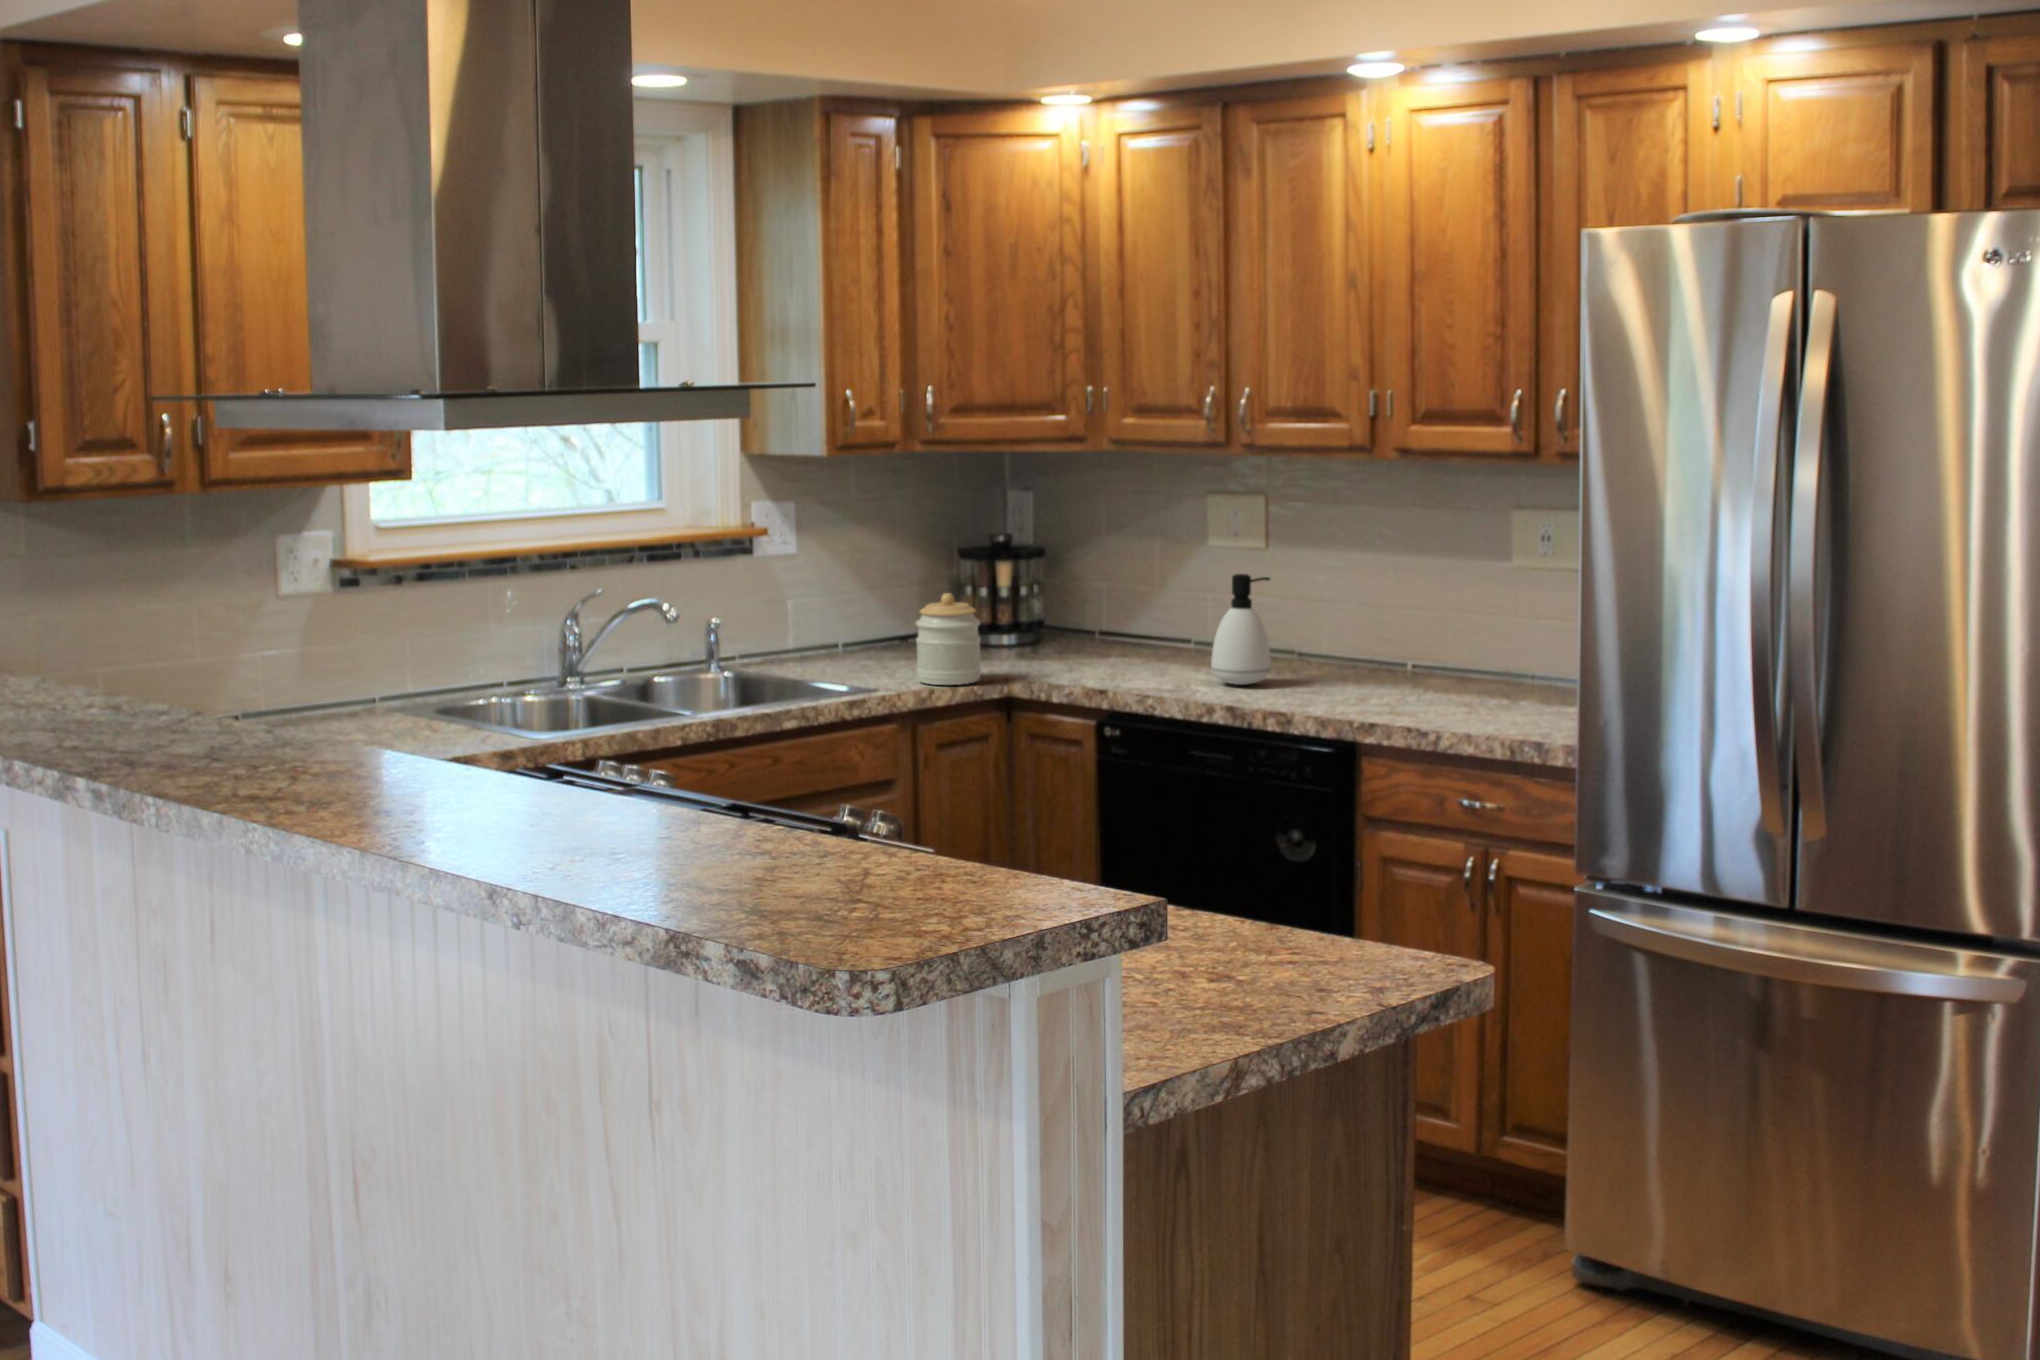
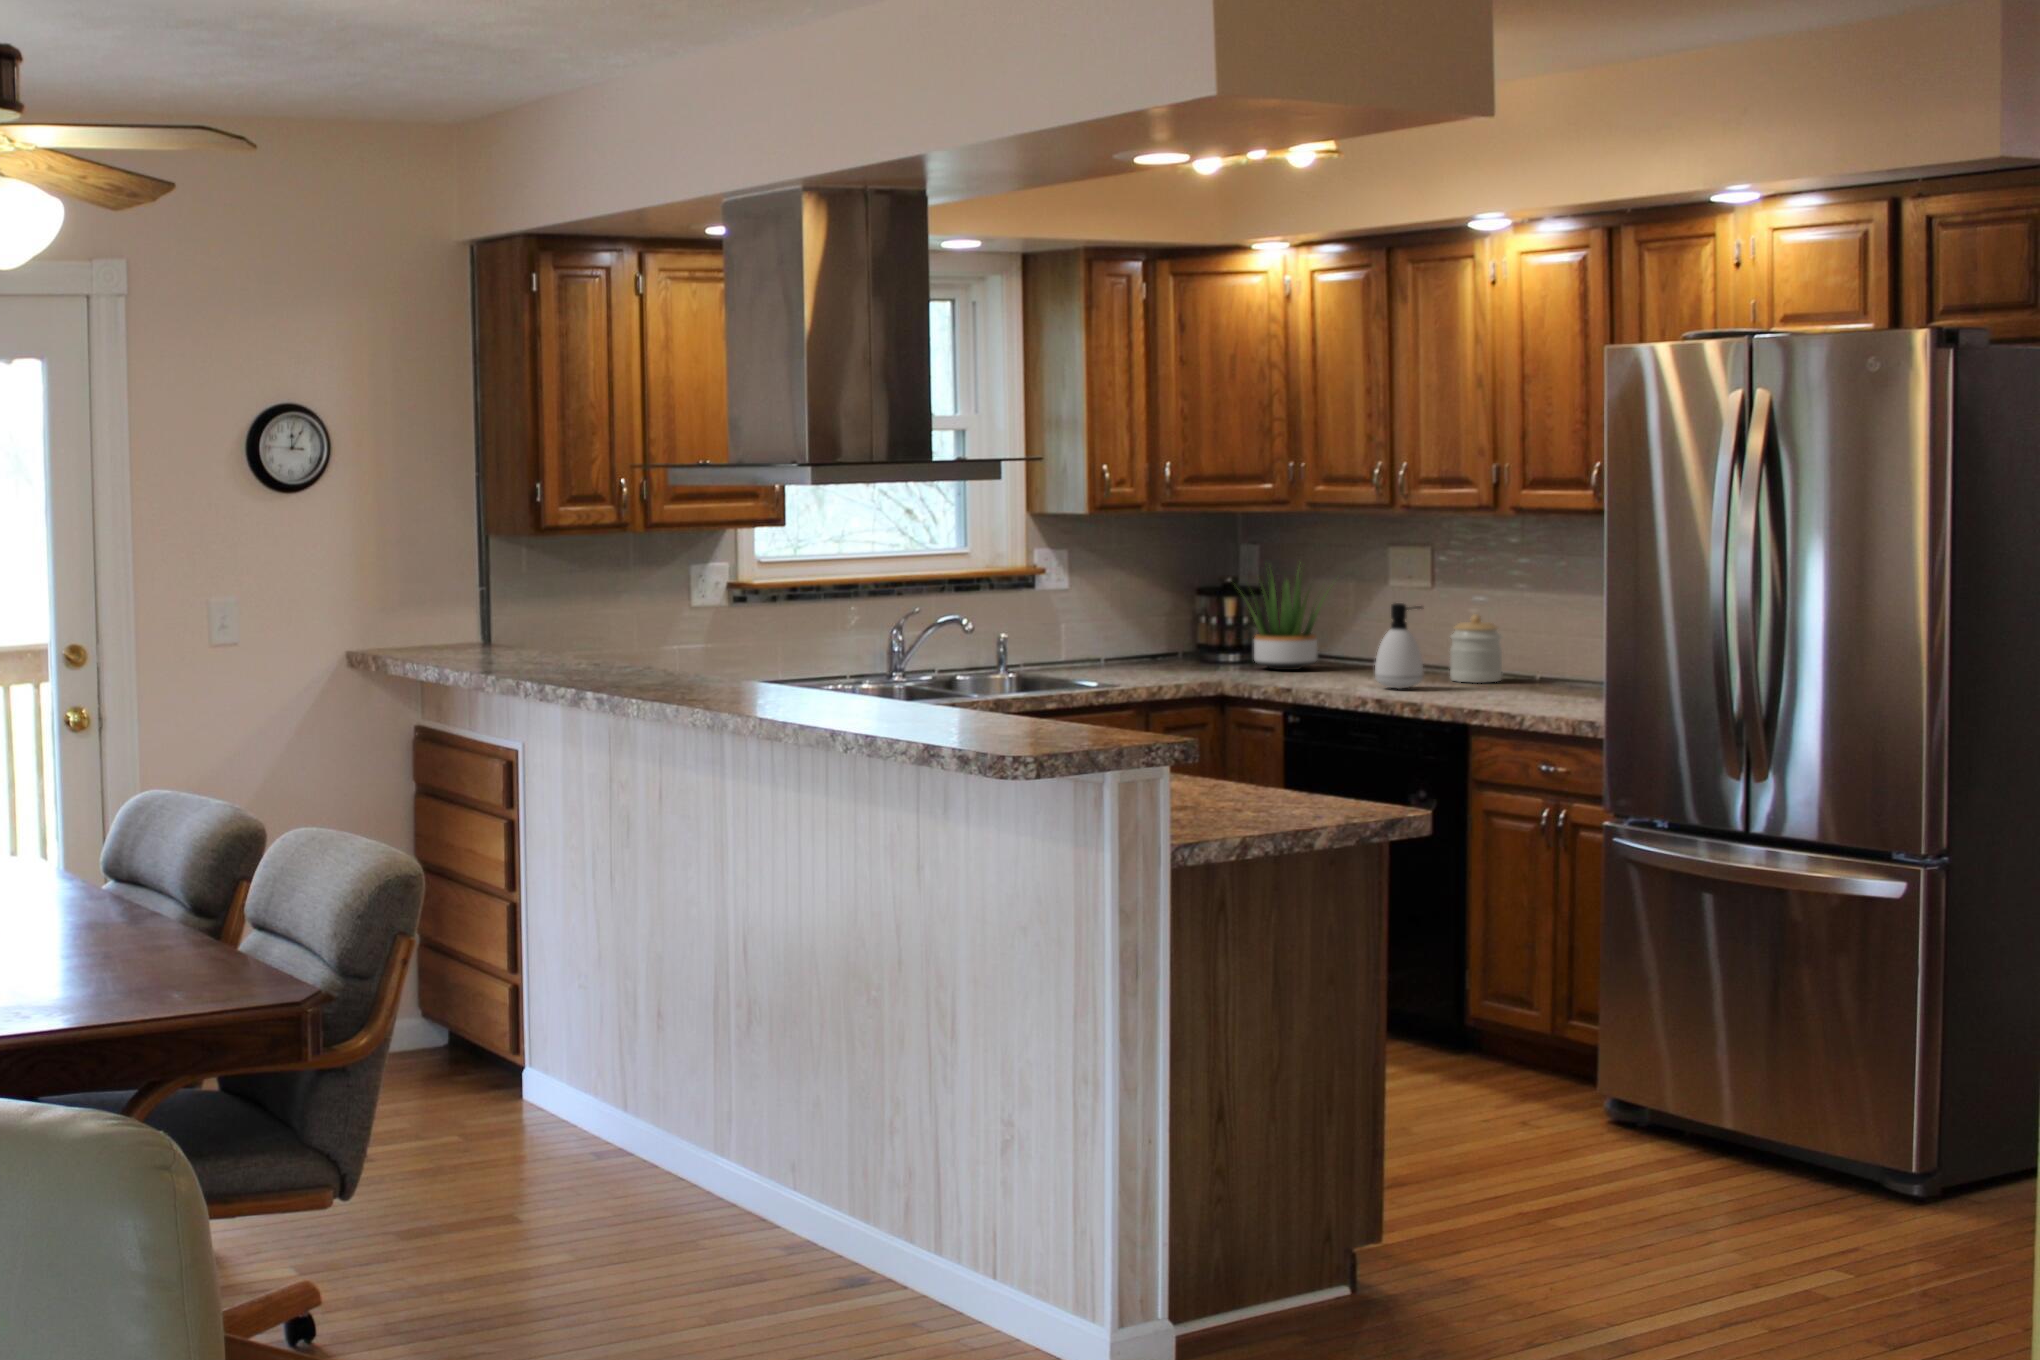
potted plant: none [1011,511,1136,651] -> present [1244,568,1328,670]
jar: present [916,593,981,685] -> present [1450,614,1502,683]

